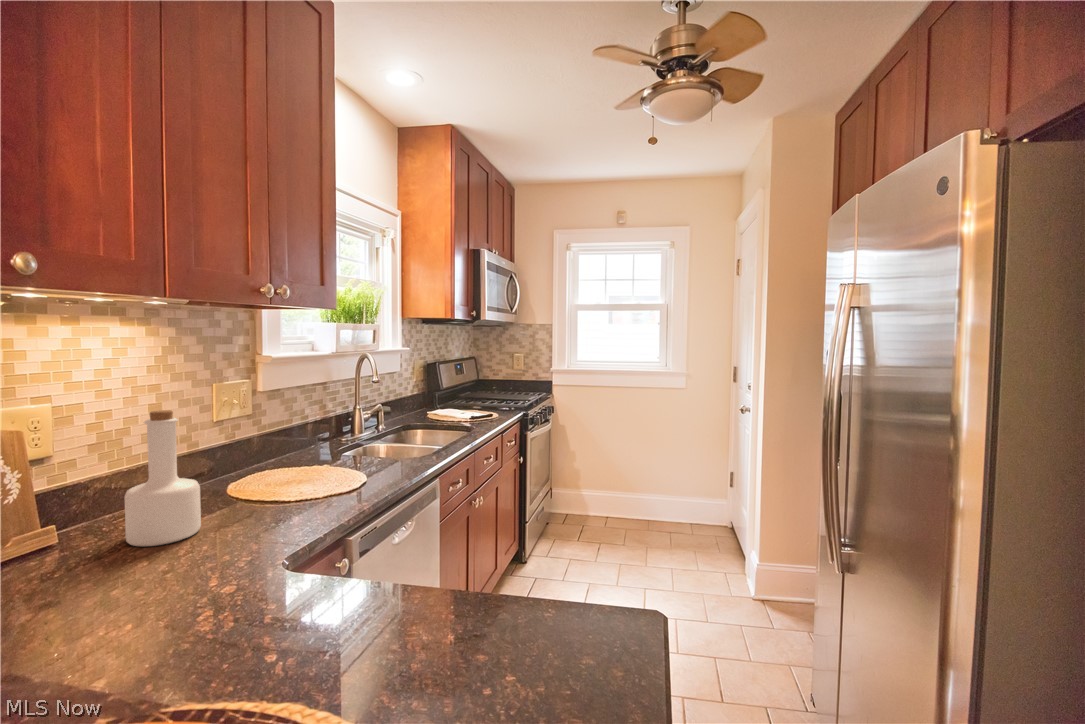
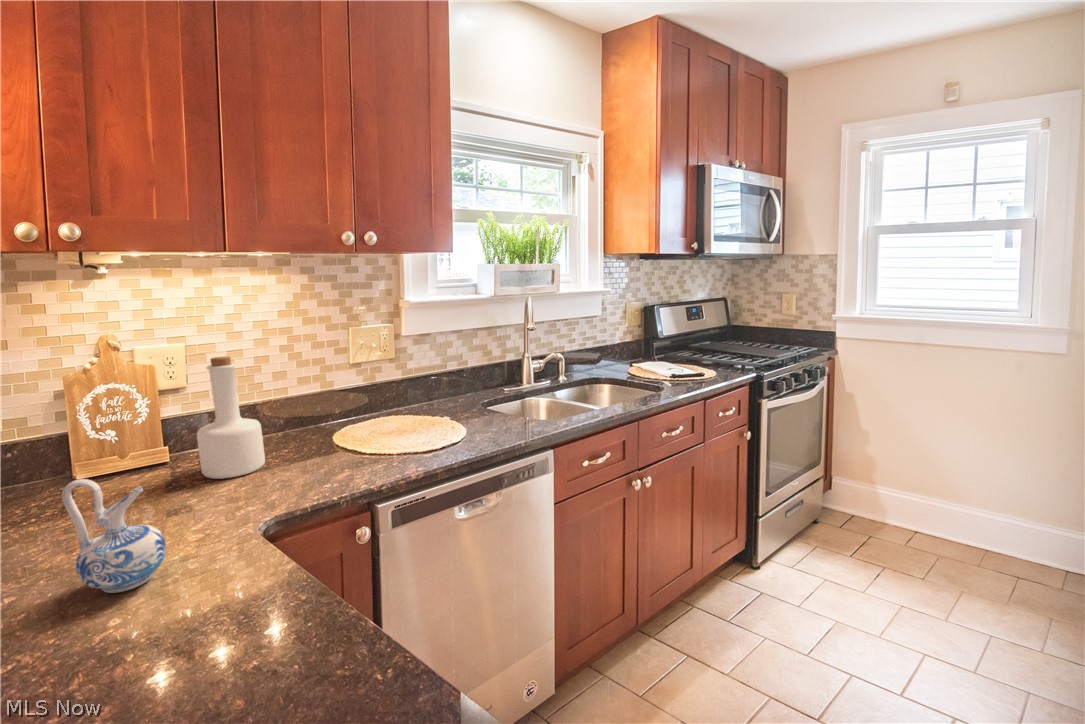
ceramic pitcher: none [212,509,288,619] -> present [62,479,166,593]

